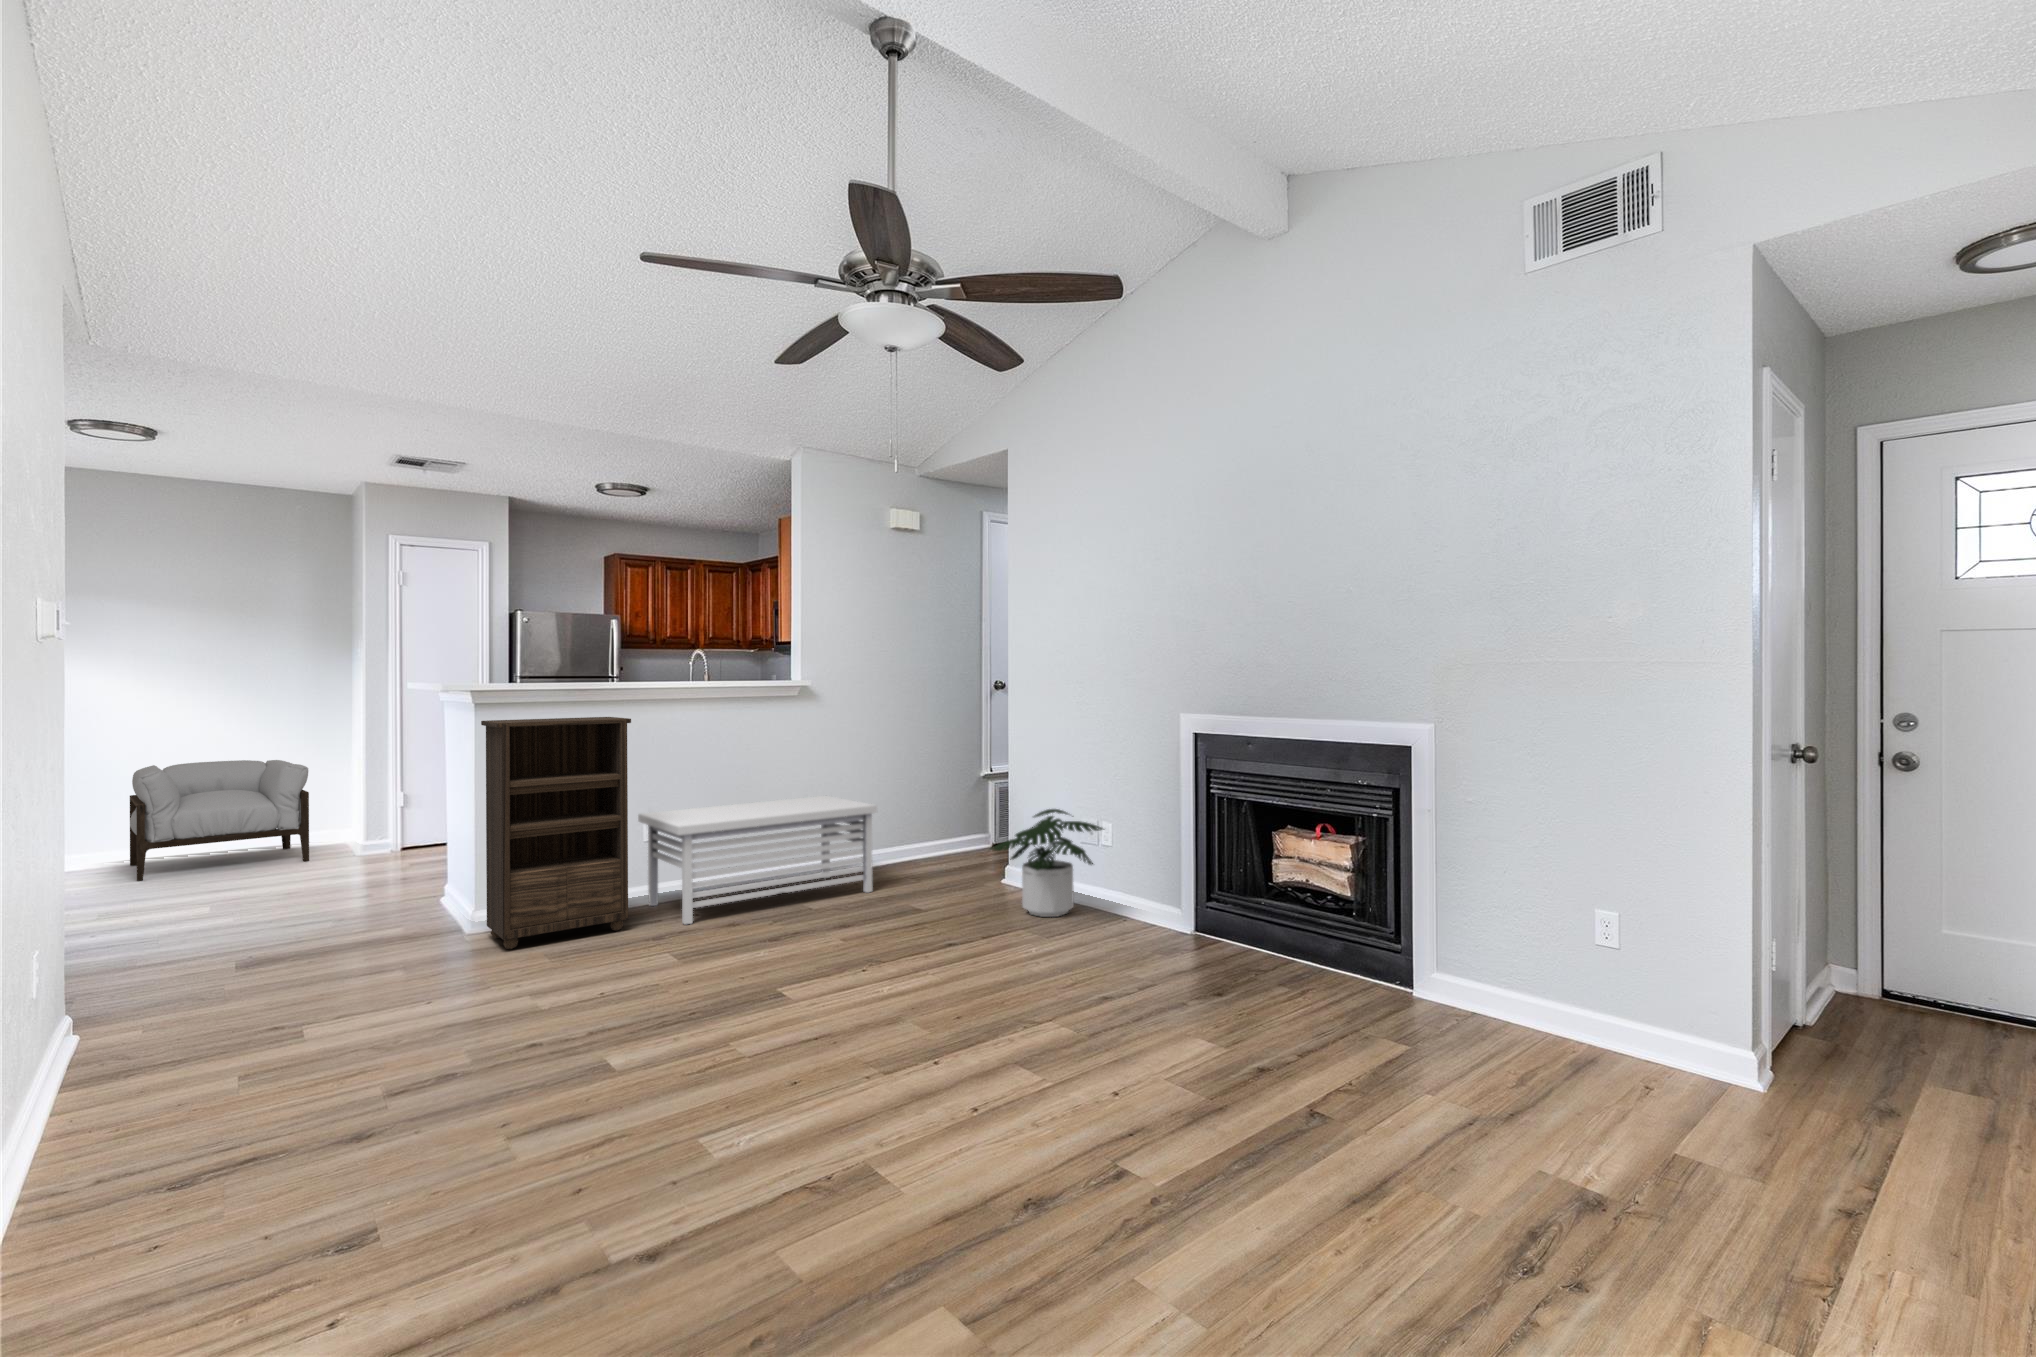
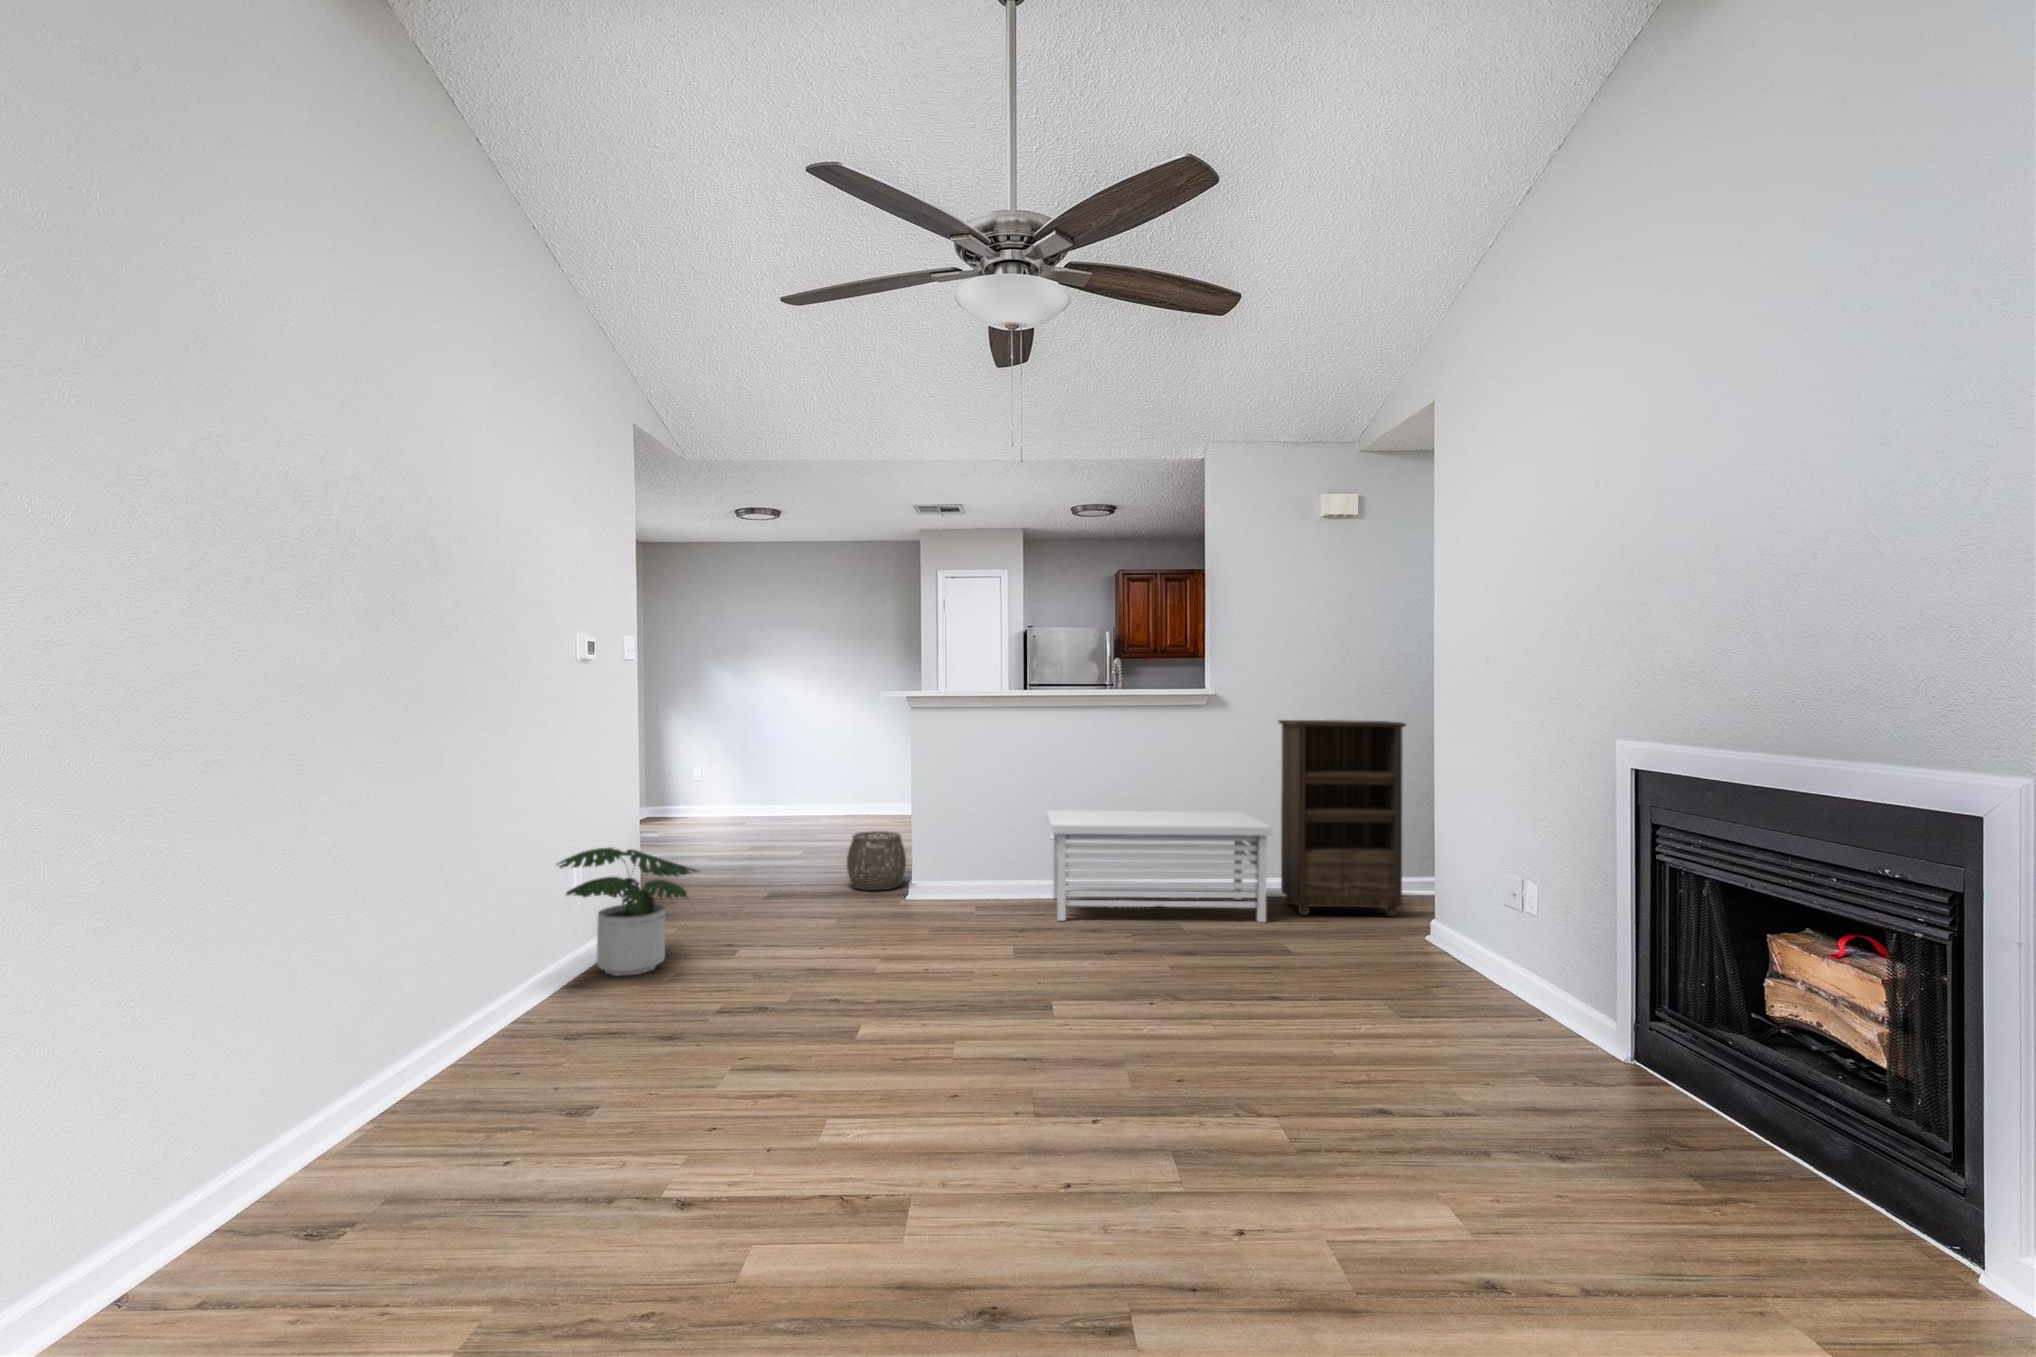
bookshelf: present [481,717,631,949] -> present [1279,720,1406,916]
armchair: present [130,760,309,881] -> none [787,744,889,824]
potted plant: present [990,809,1104,917] -> present [556,847,699,976]
woven basket: none [367,861,455,937] -> present [847,831,906,890]

